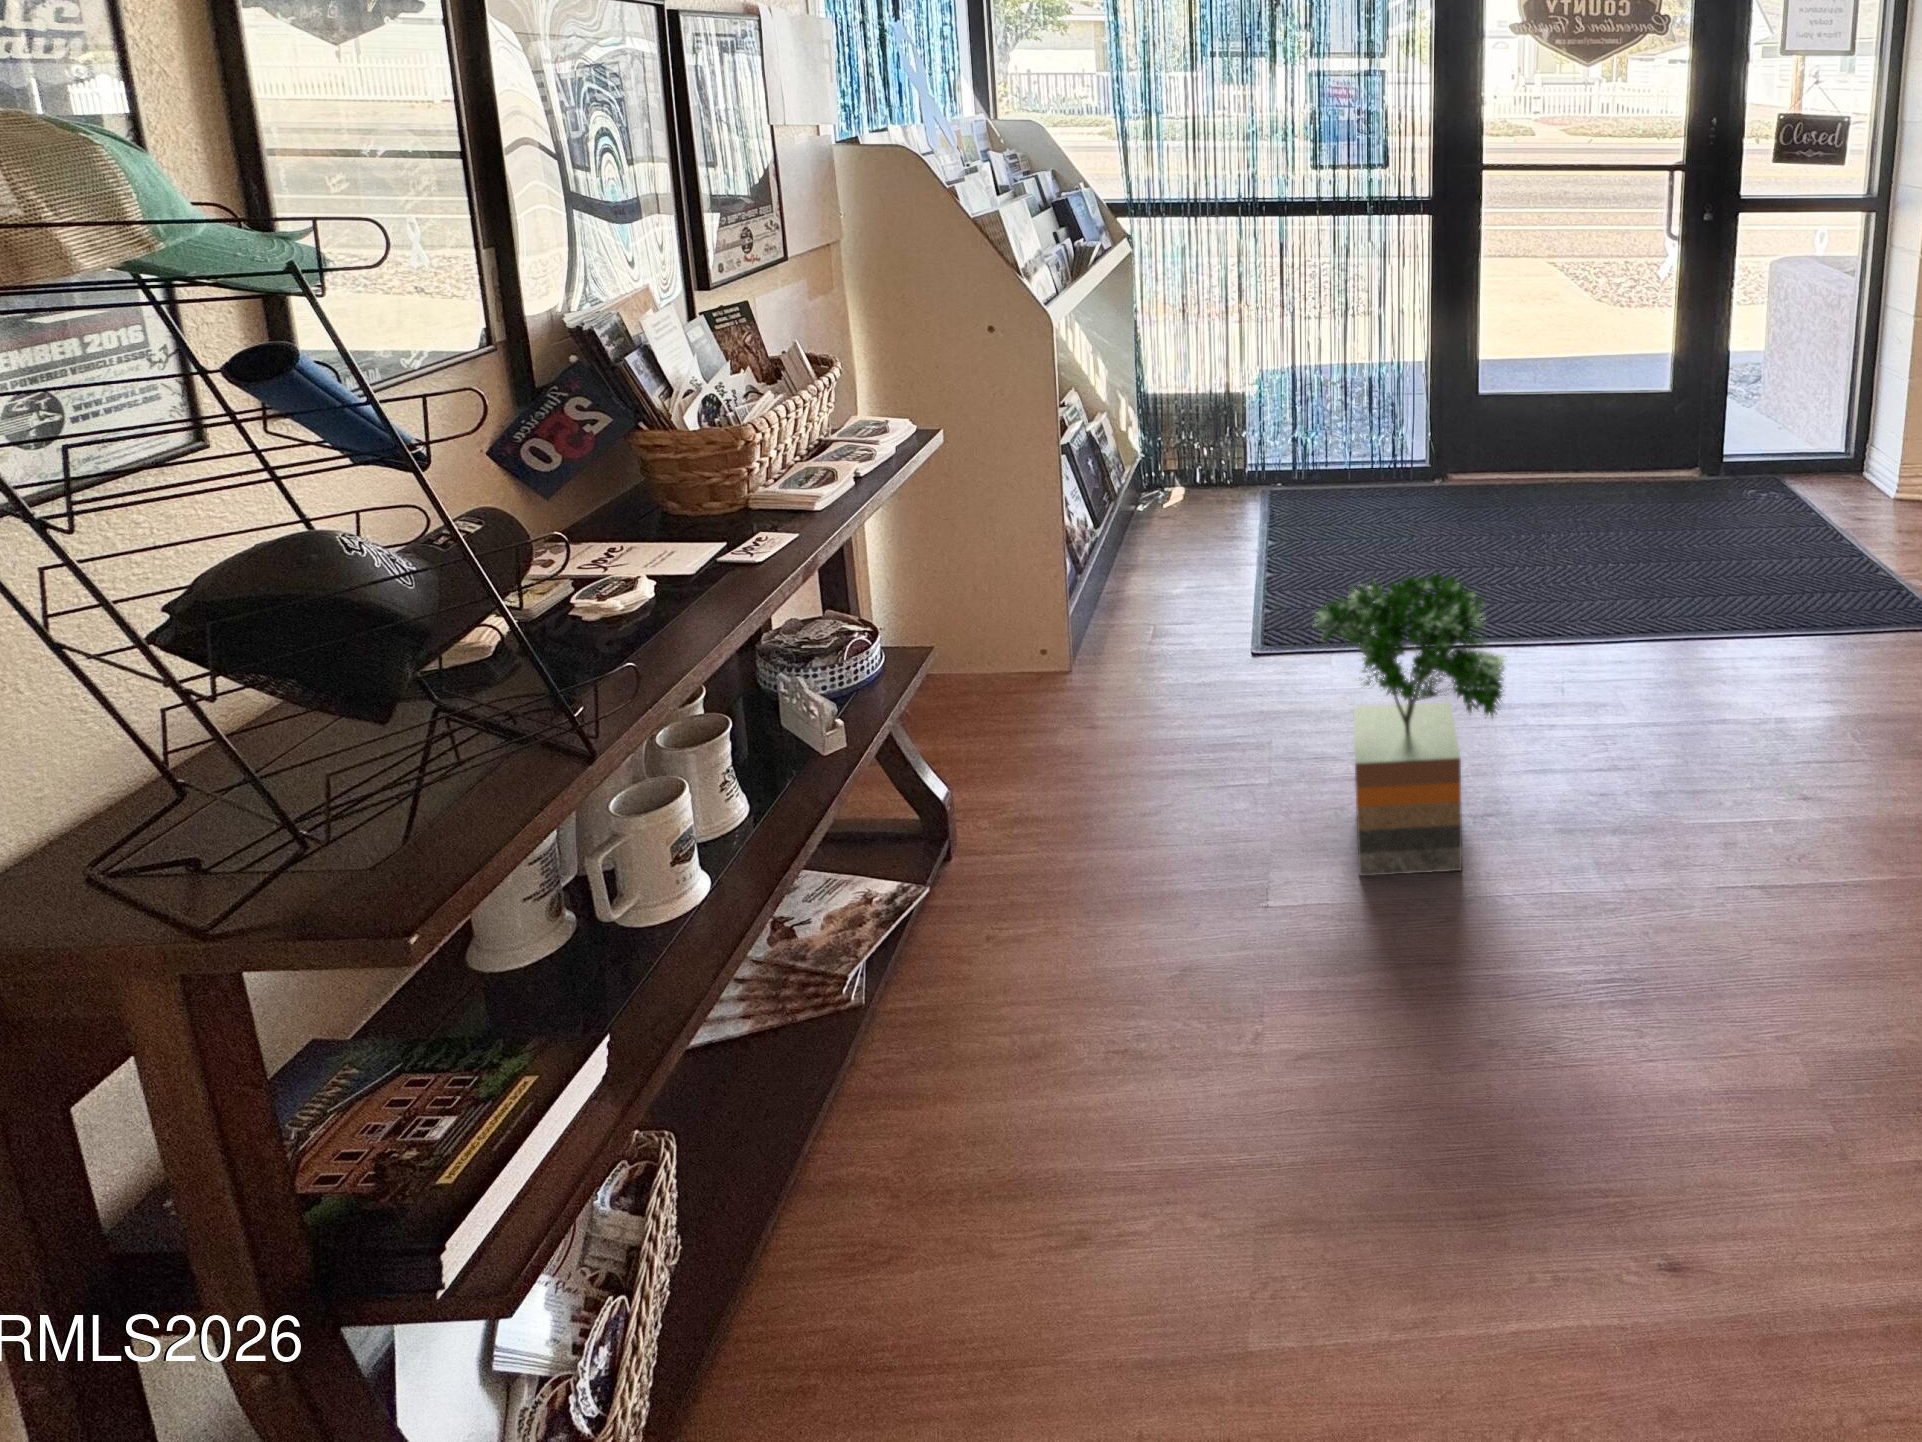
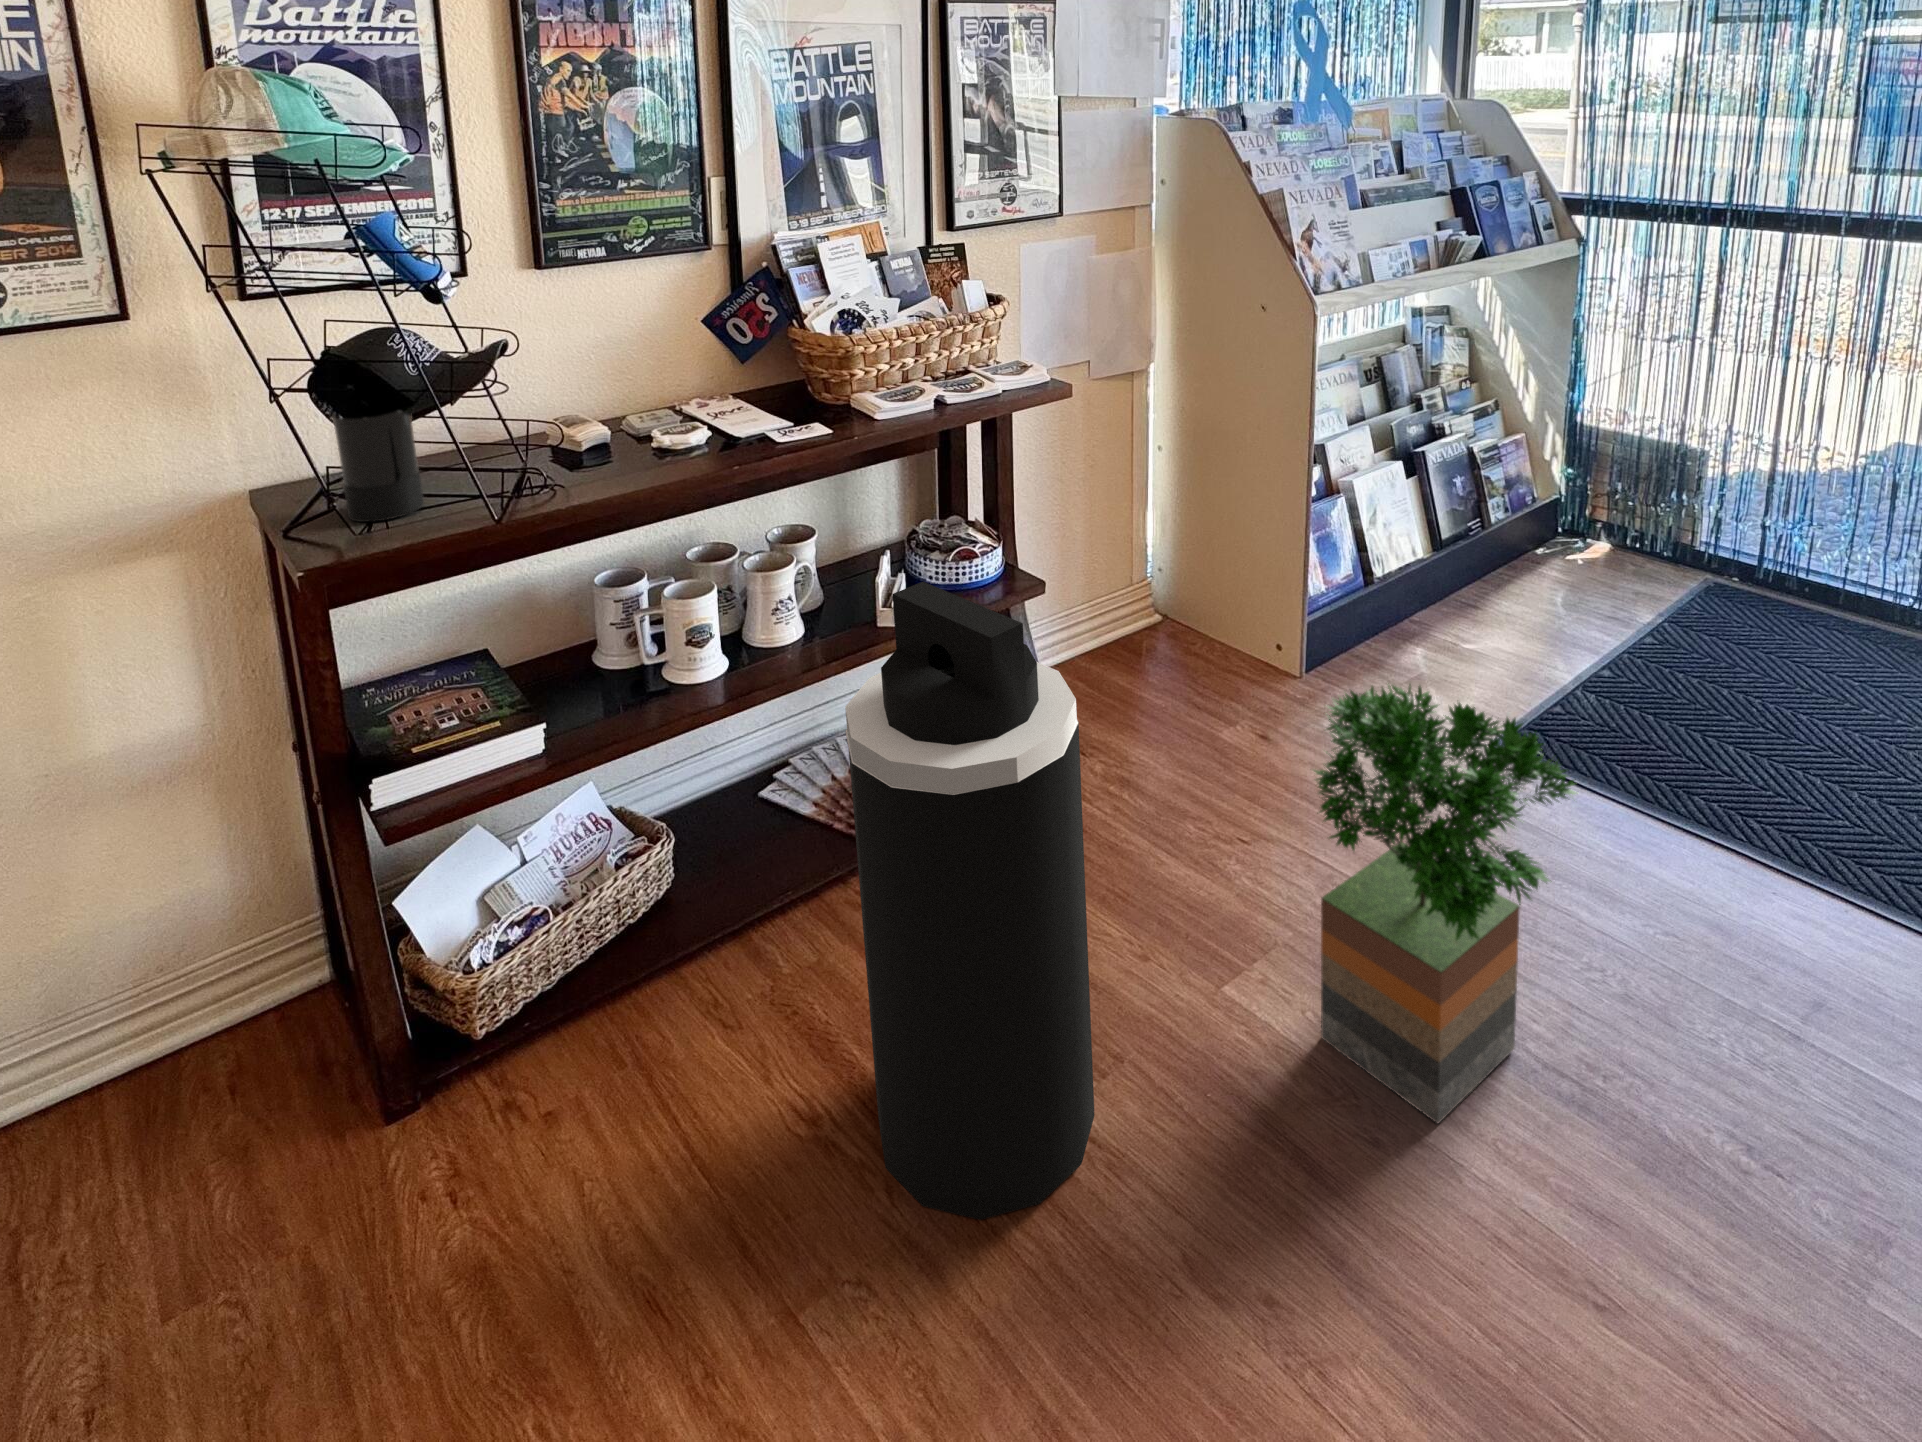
trash can: none [1088,604,1325,1183] -> present [845,582,1095,1220]
candle: none [237,643,433,860] -> present [333,411,424,522]

